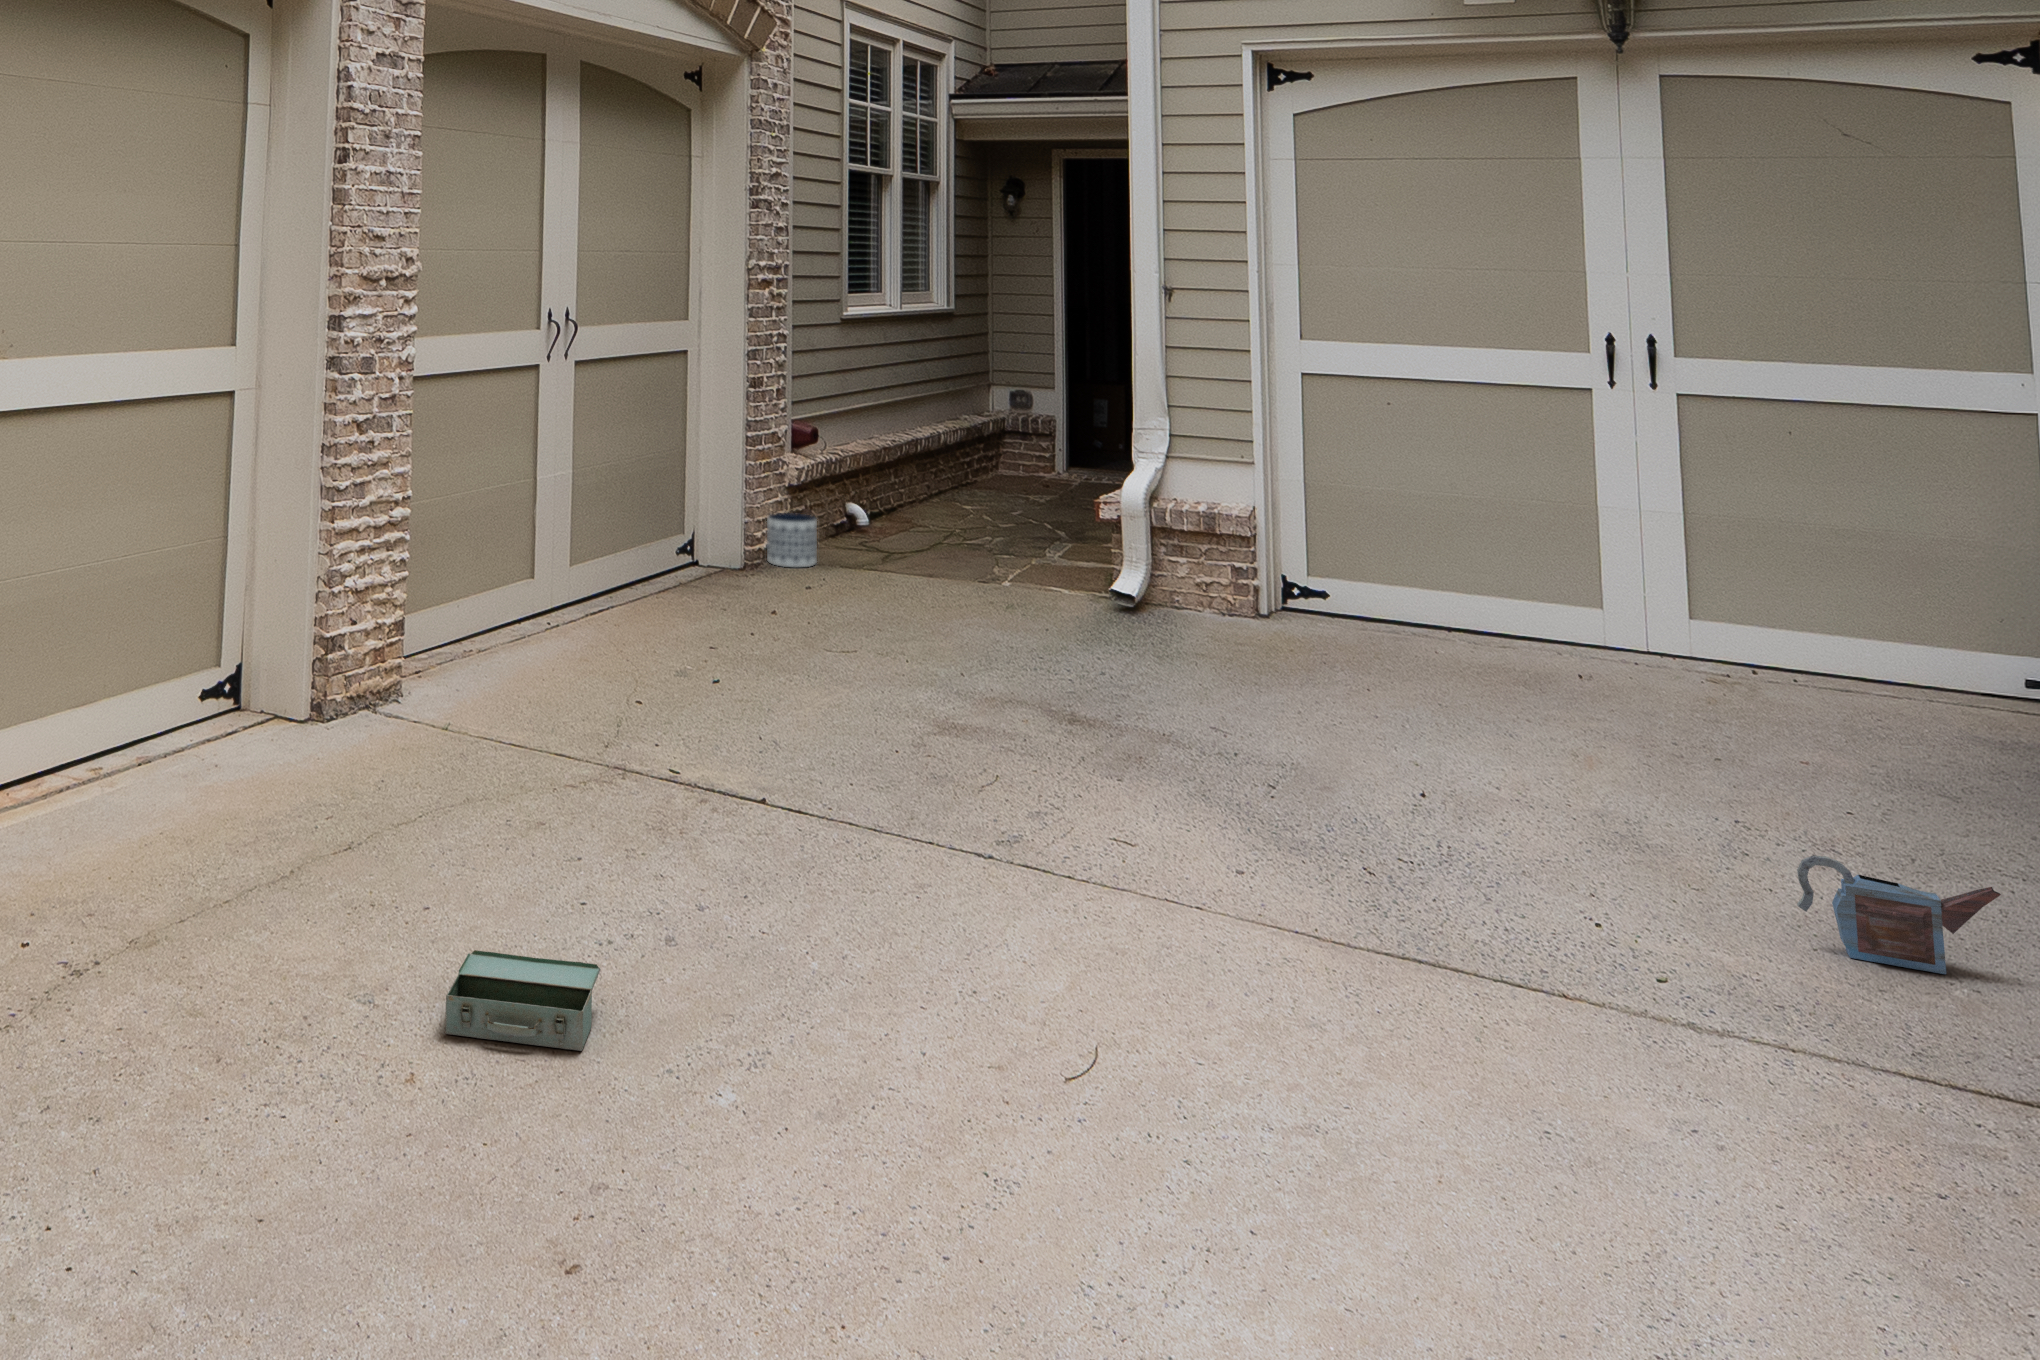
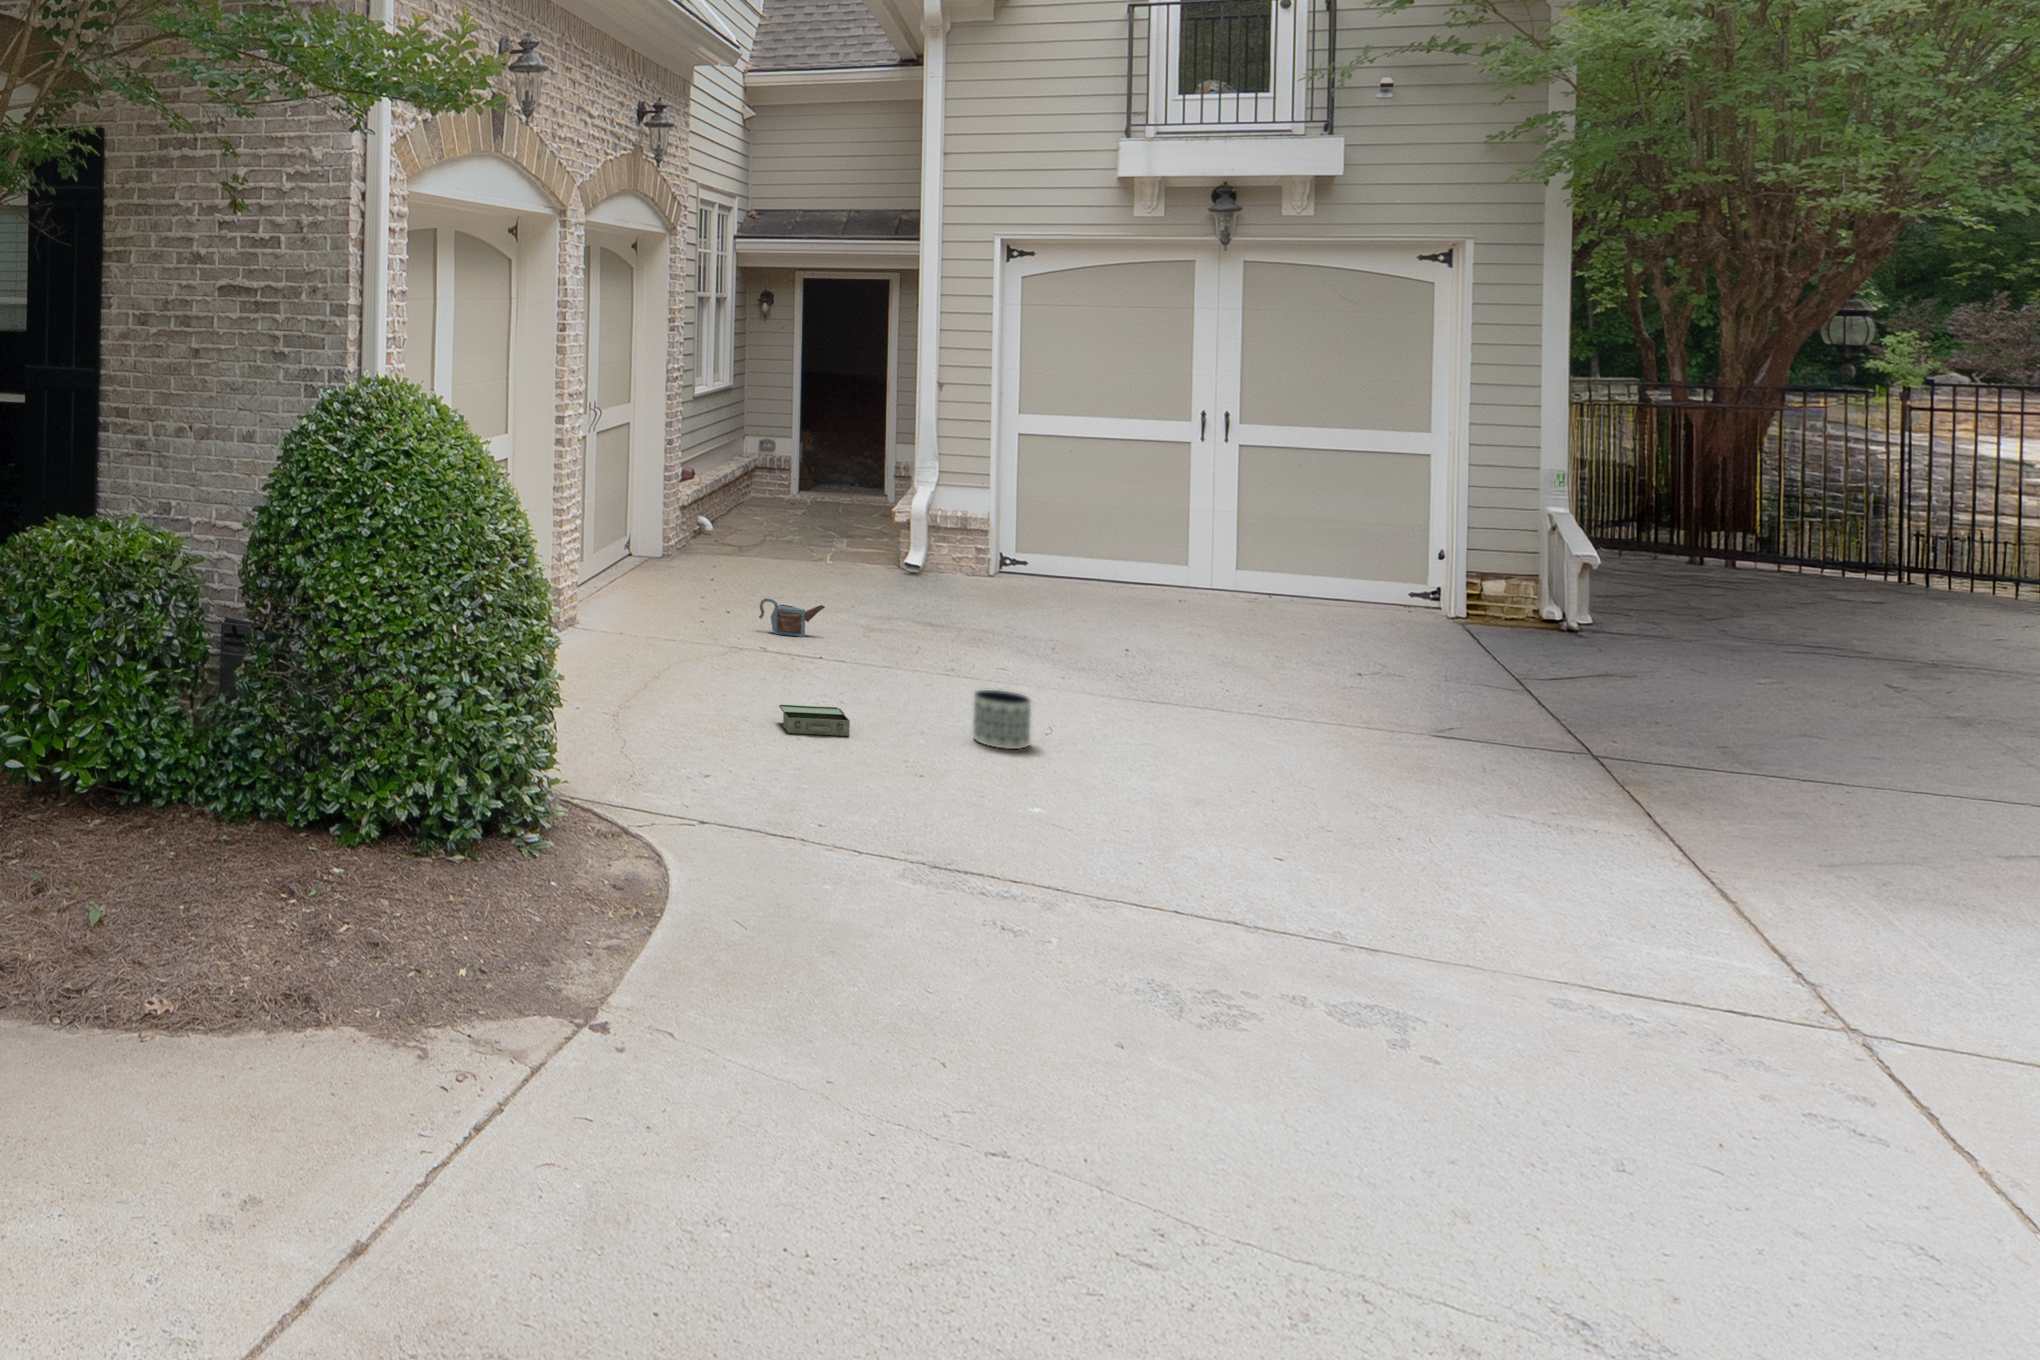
planter: present [767,513,817,568] -> present [973,690,1031,749]
watering can: present [1797,855,2001,974] -> present [759,598,825,637]

